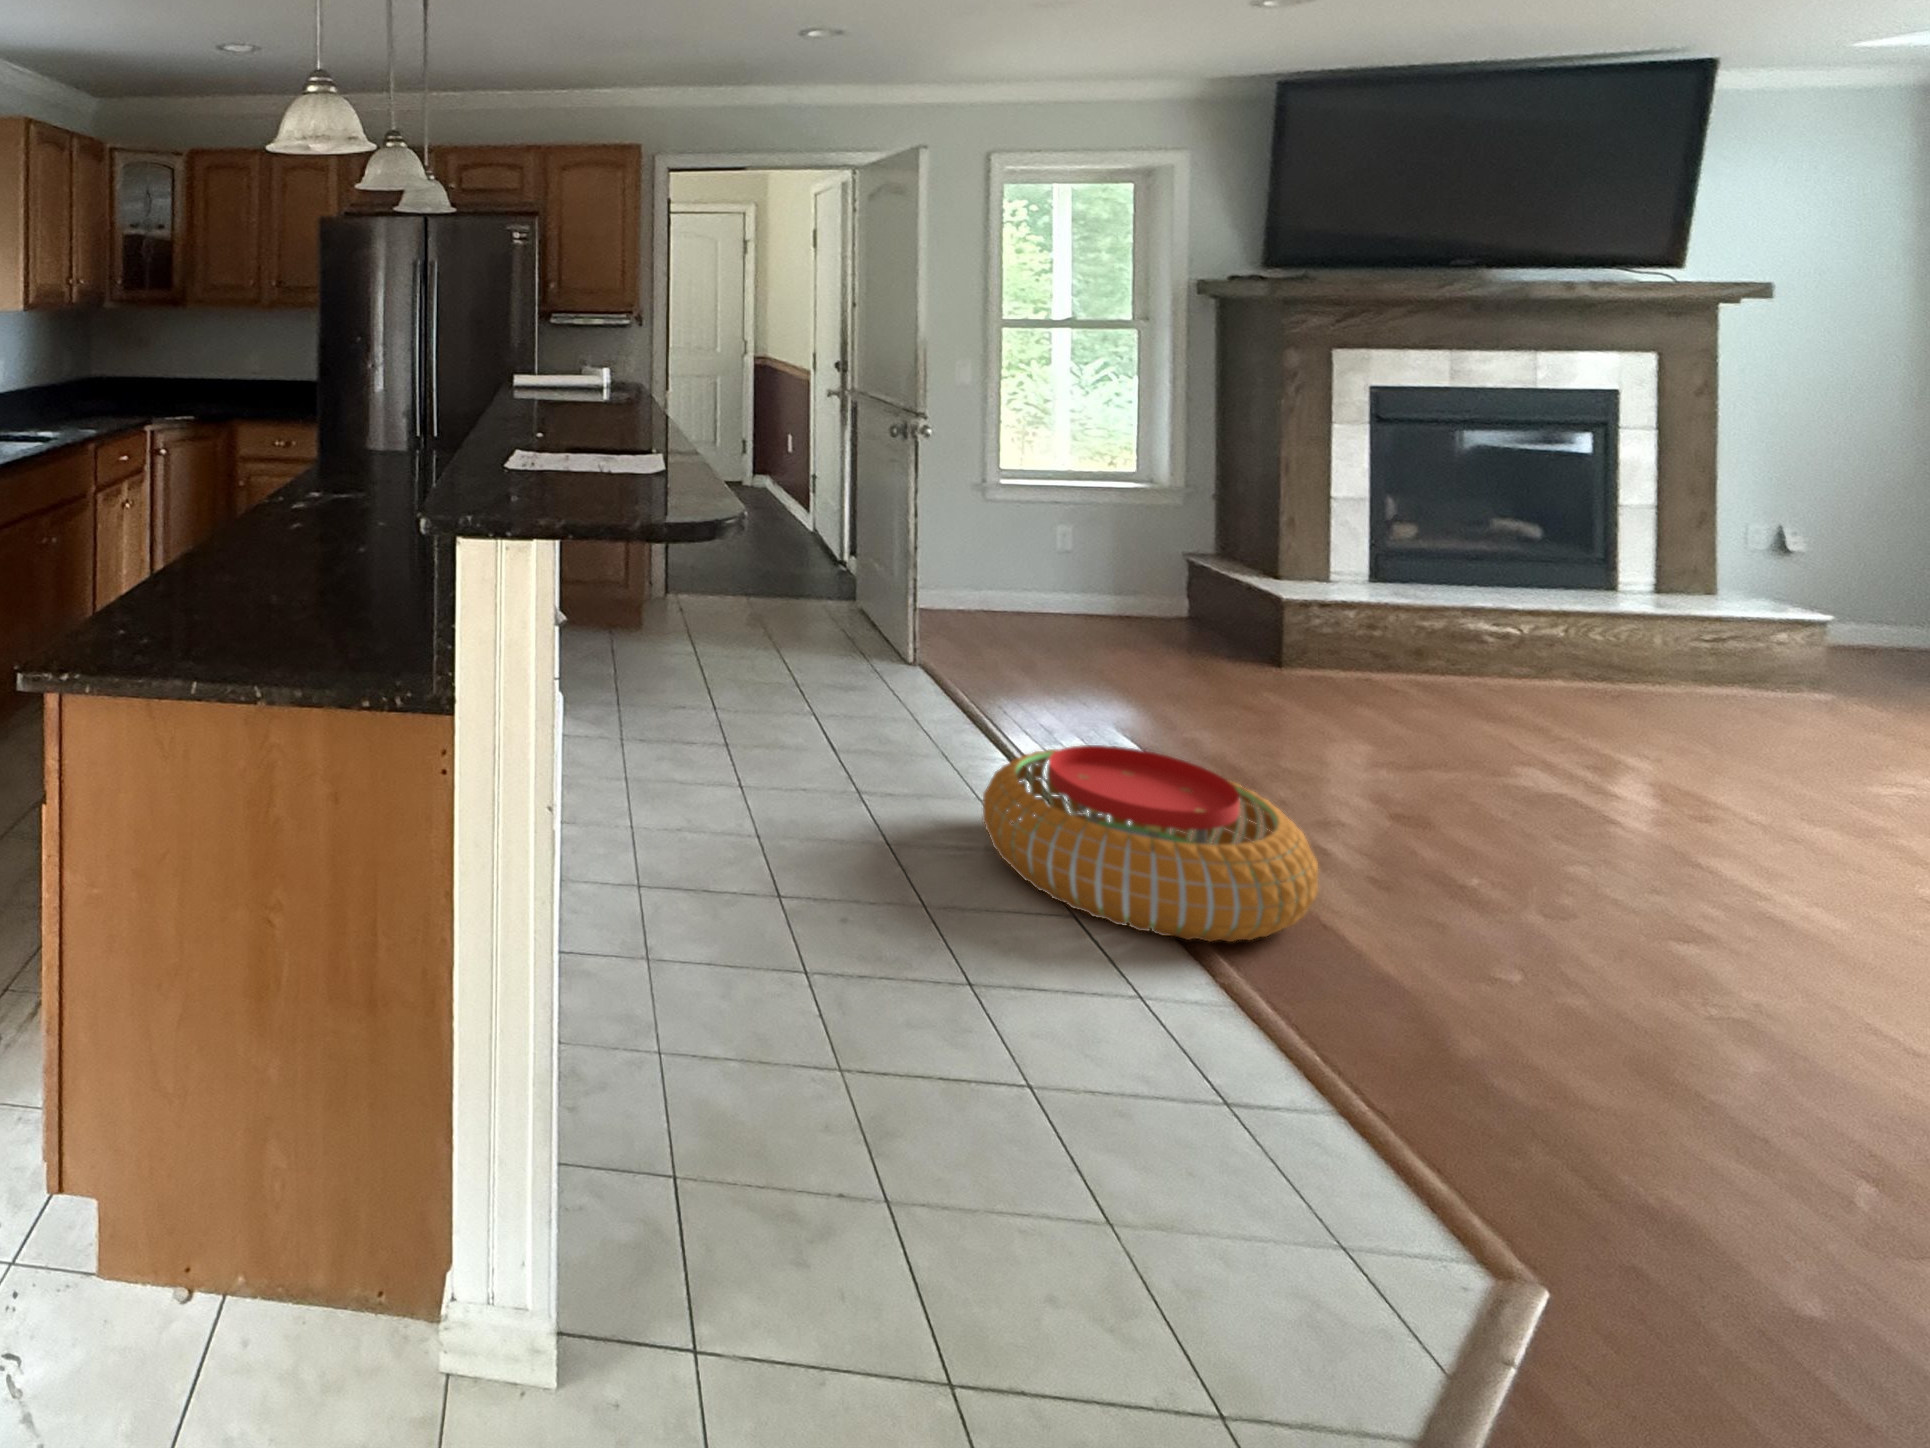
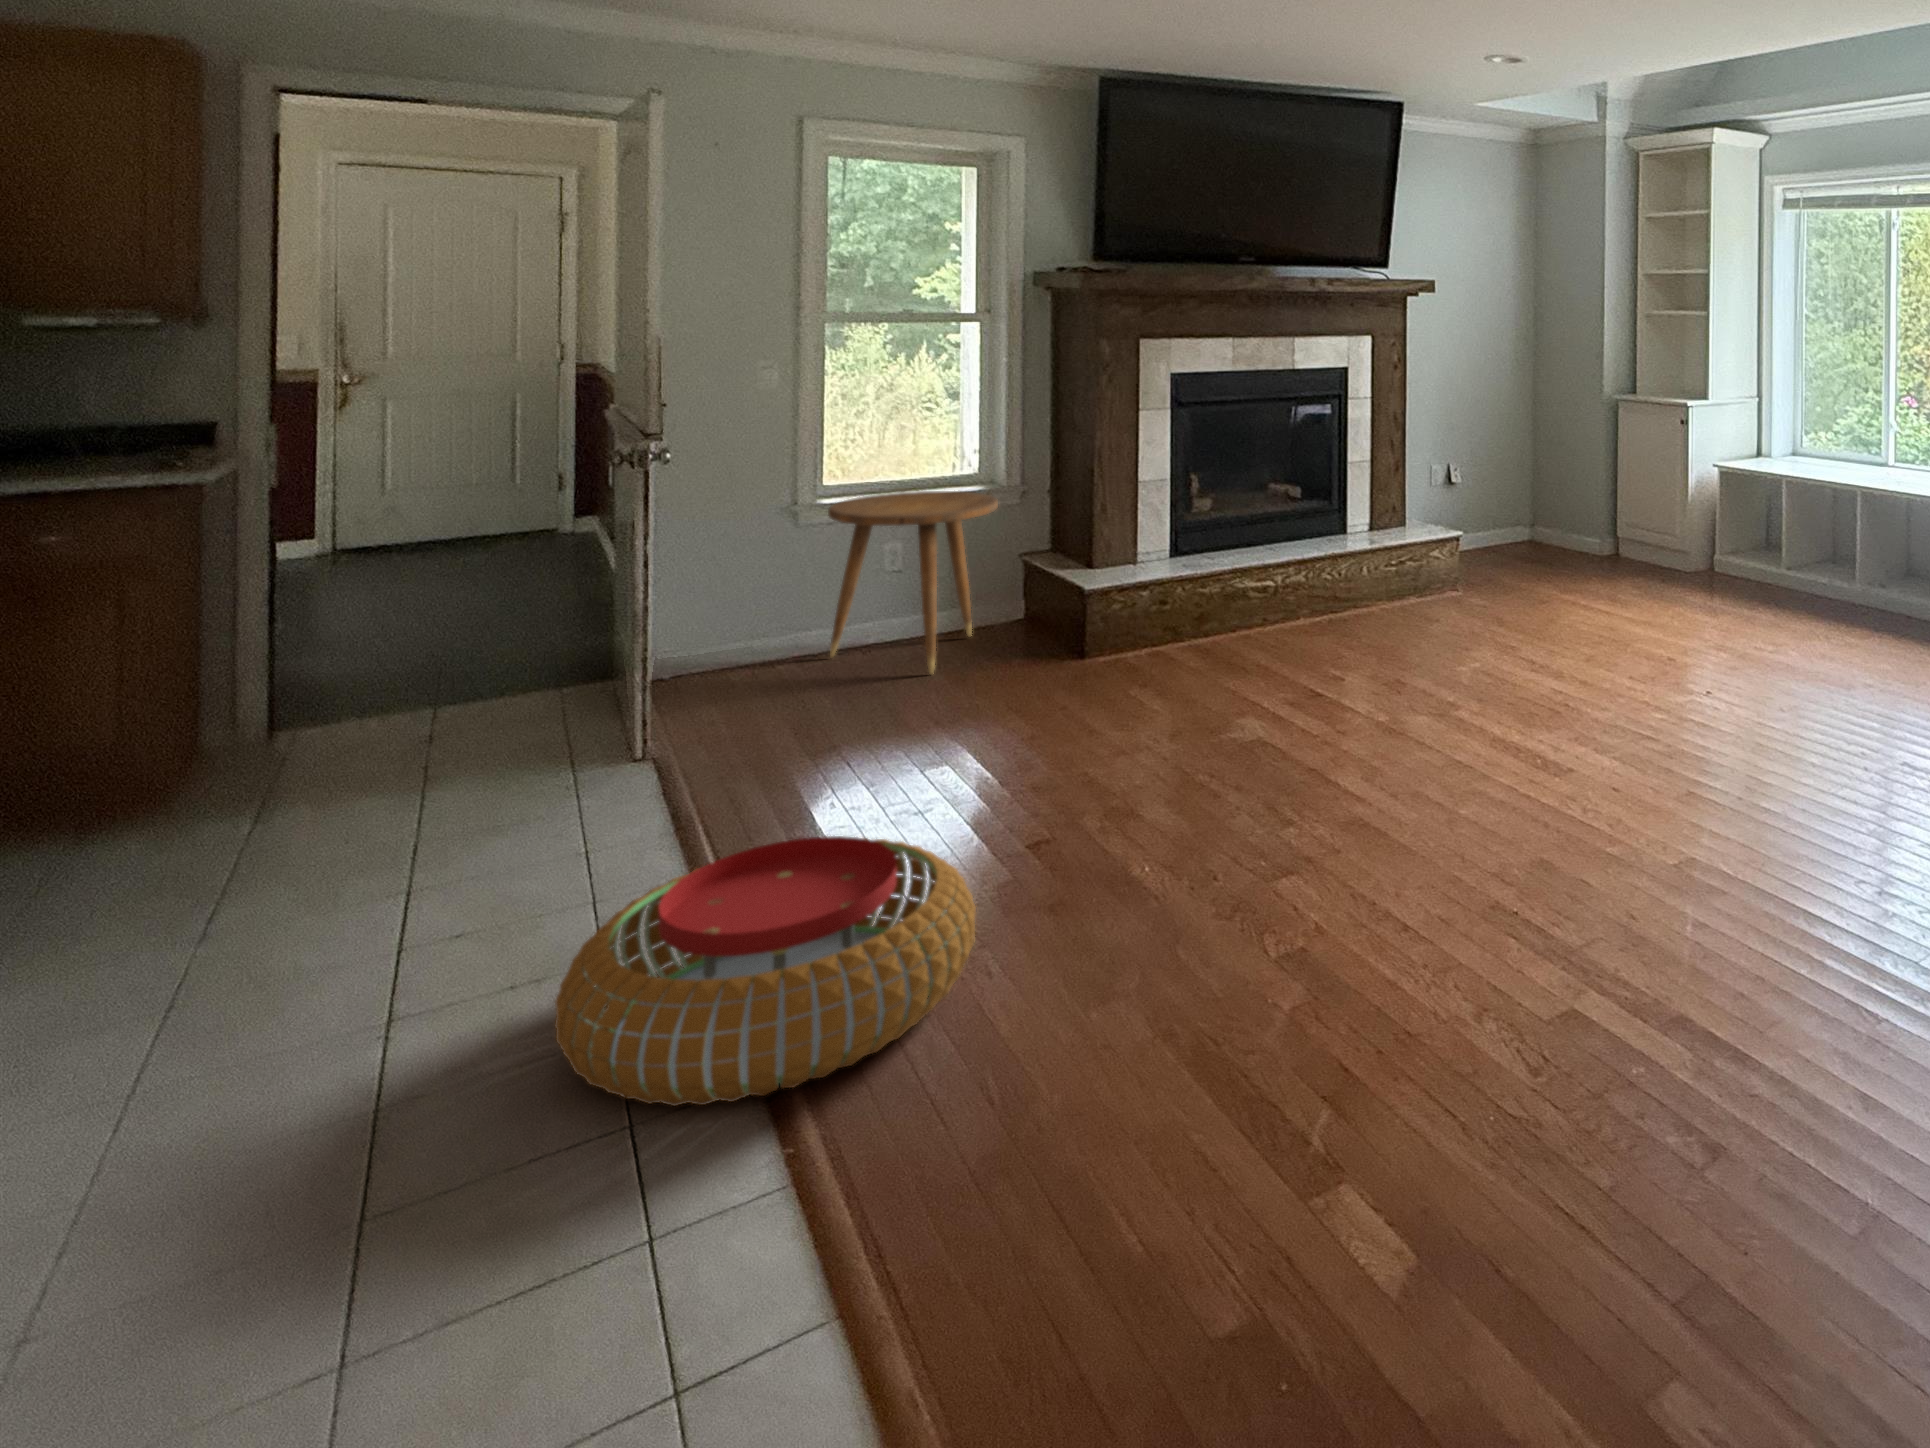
side table: none [1018,481,1177,650] -> present [828,491,998,674]

